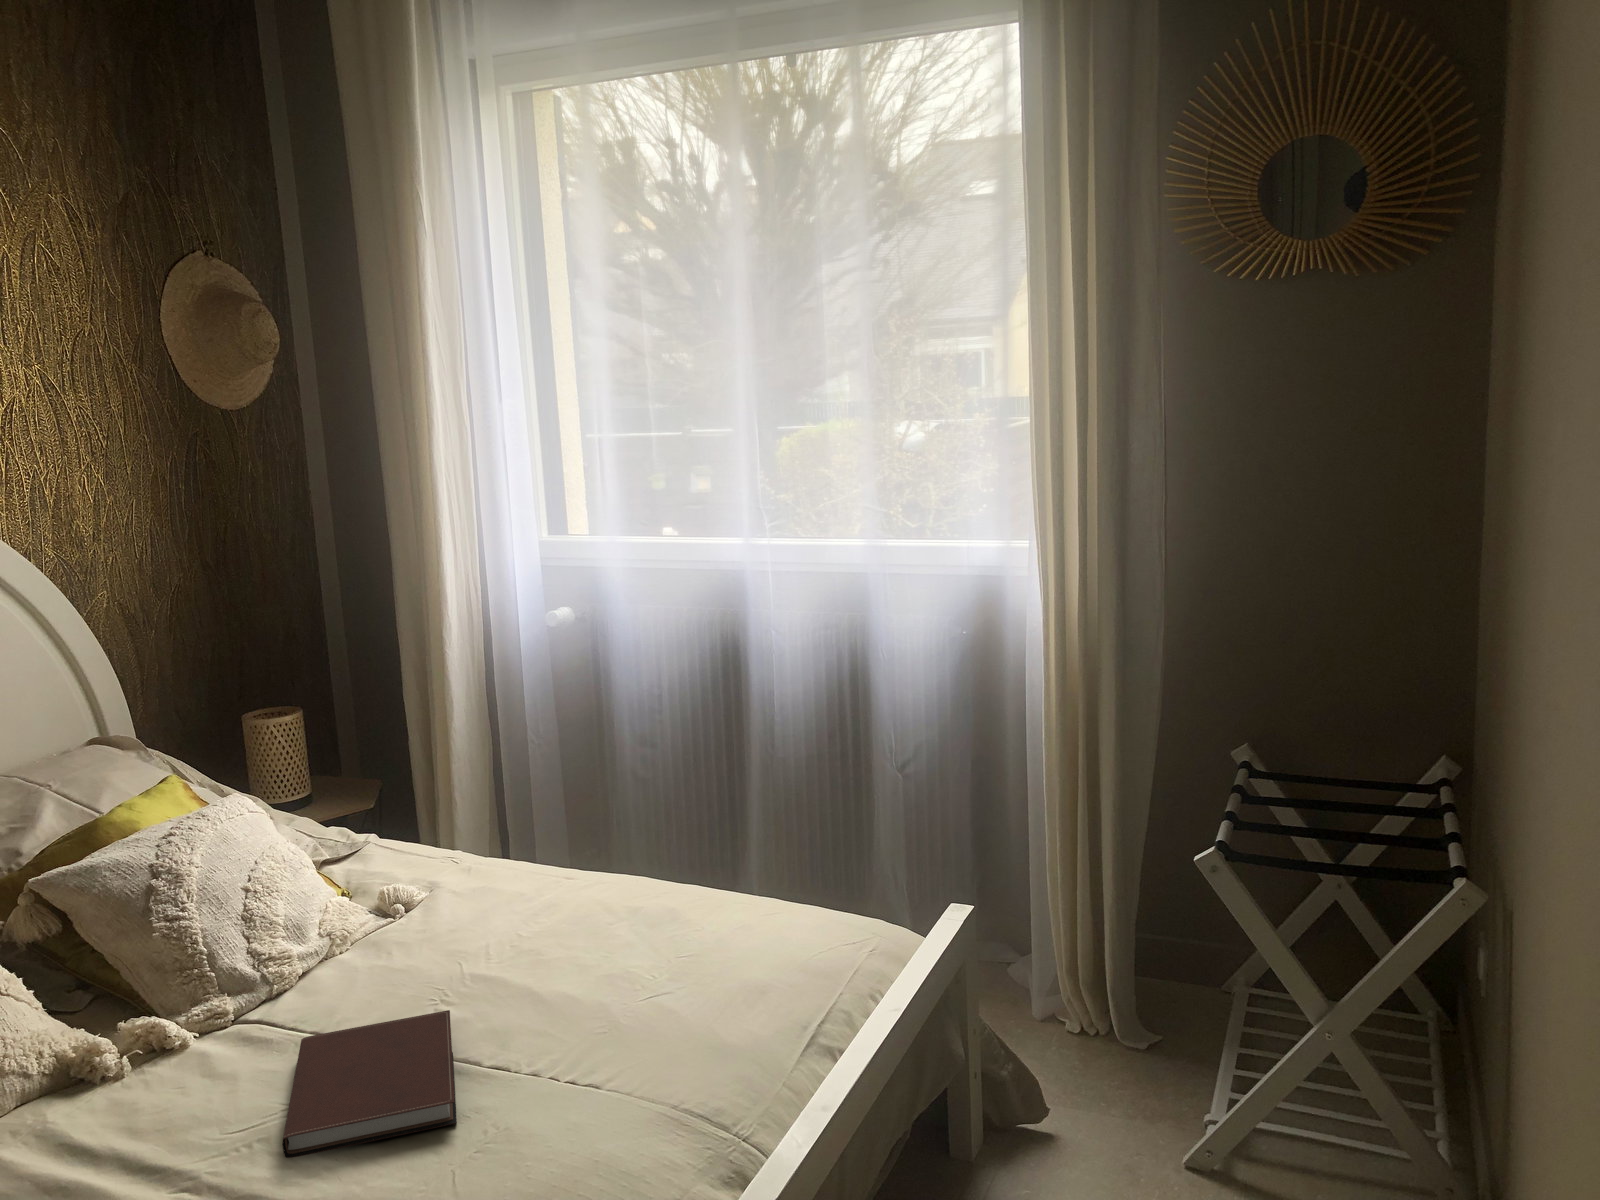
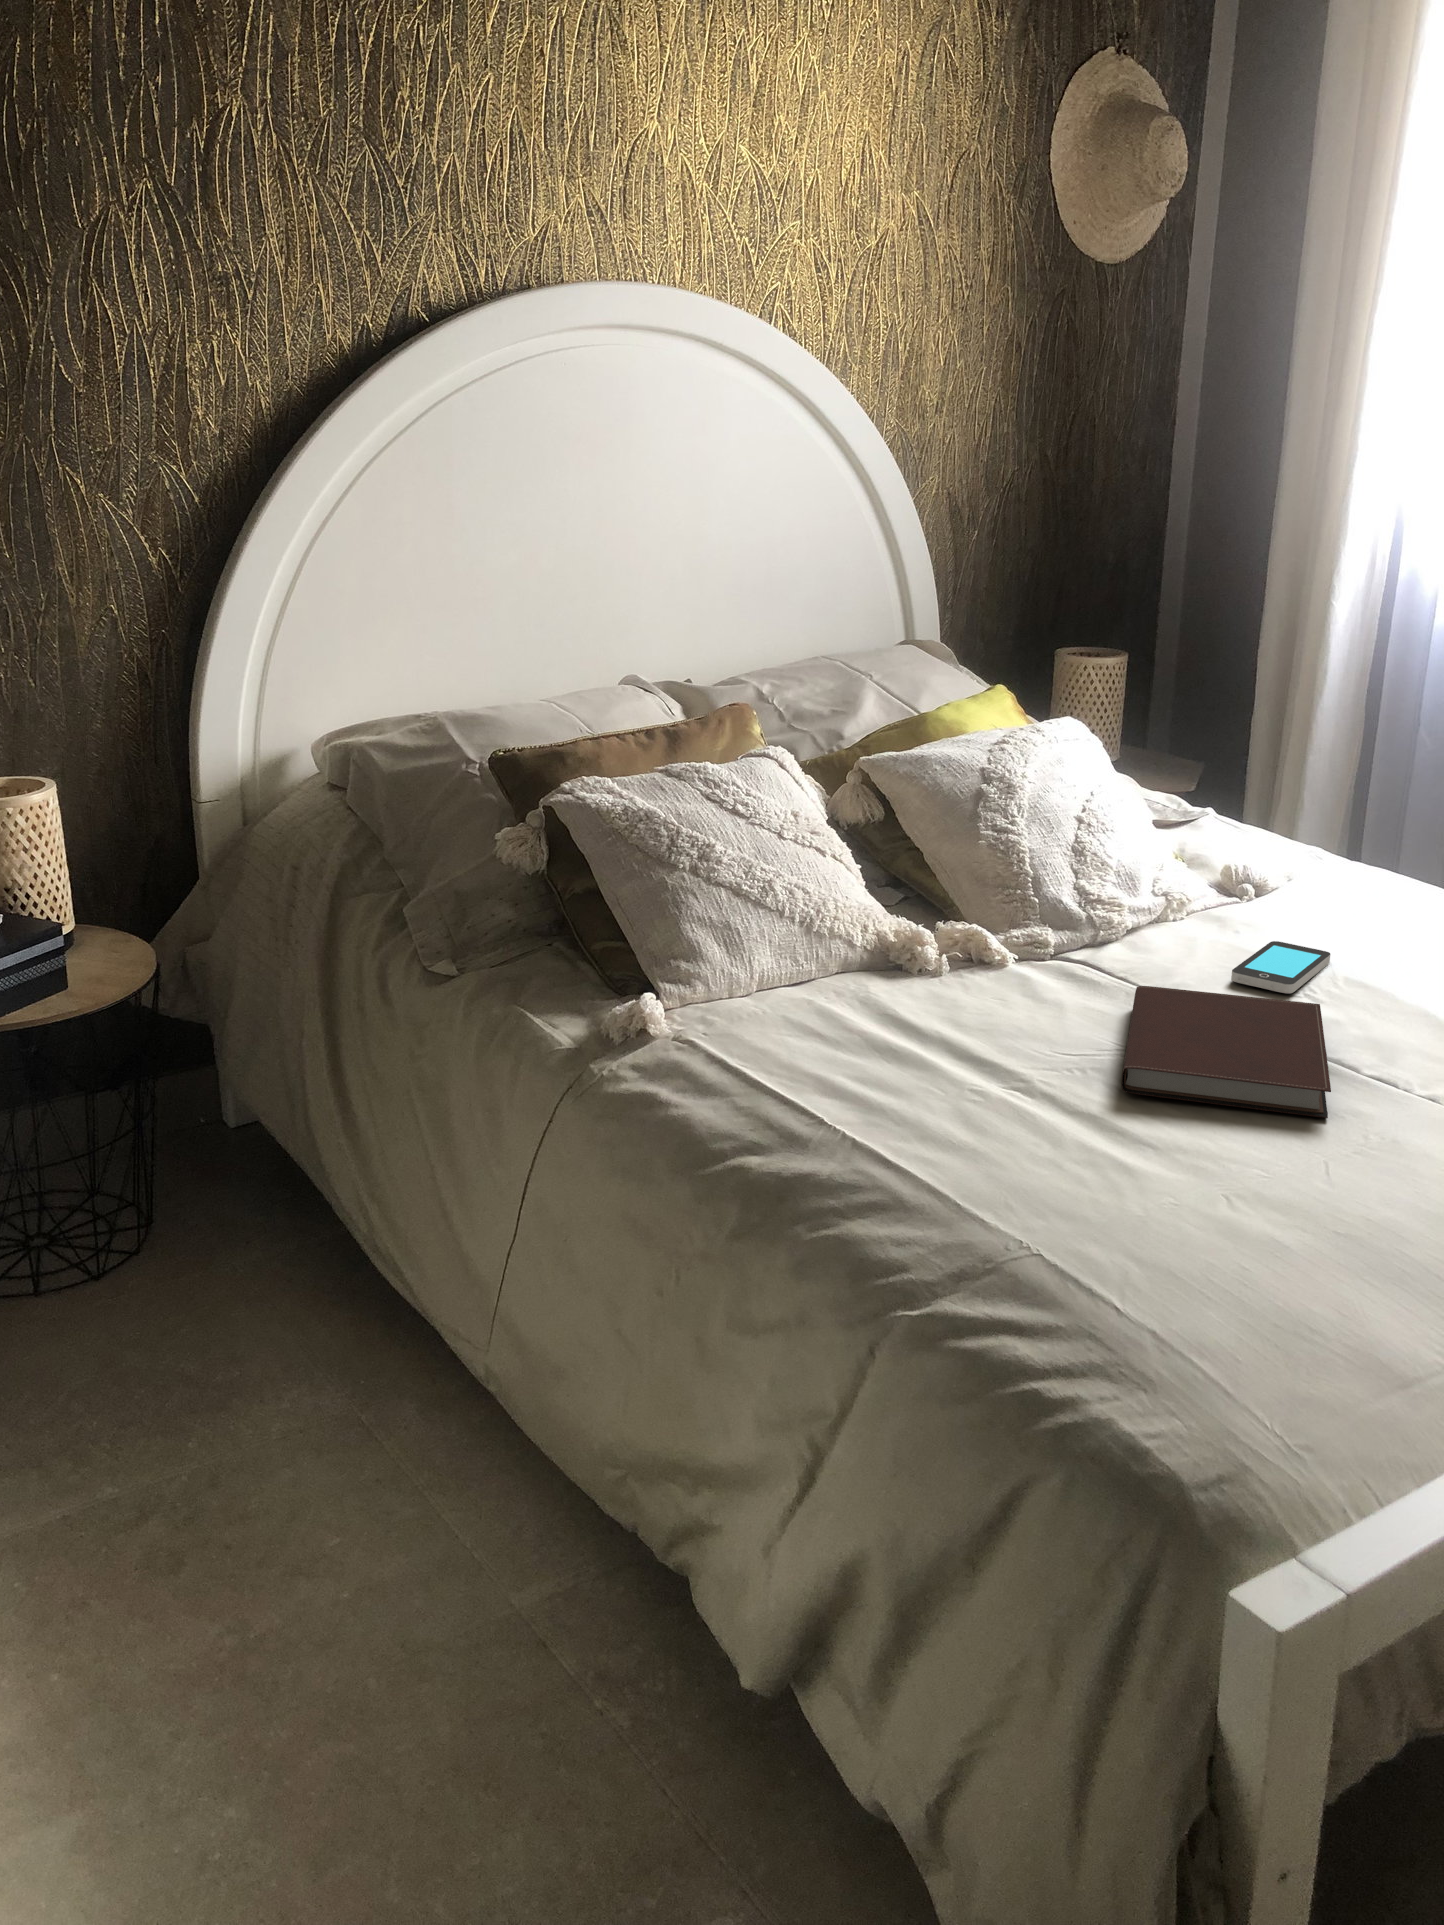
smartphone: none [384,951,462,1003] -> present [1231,941,1330,993]

